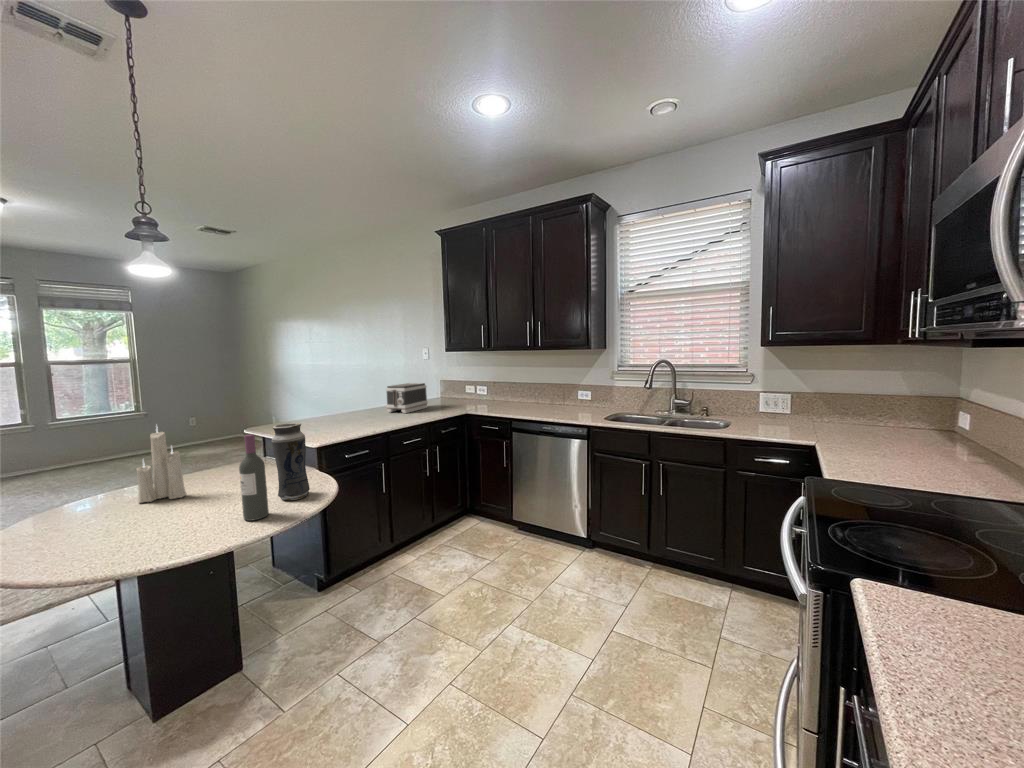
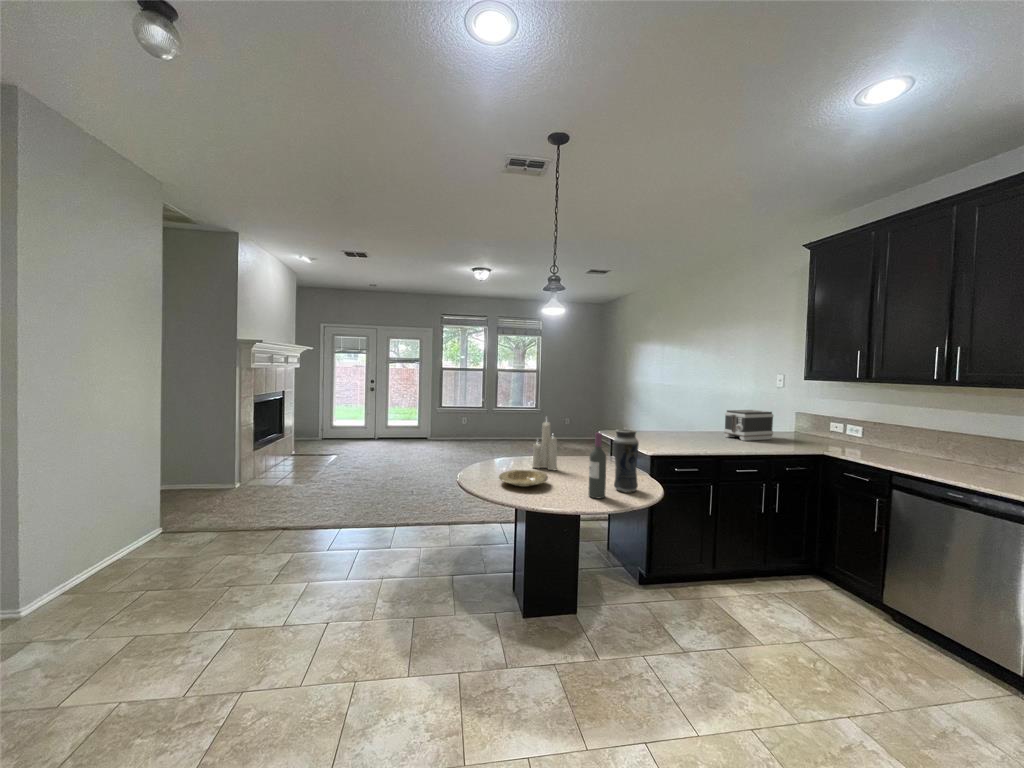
plate: none [66,507,171,544] -> present [499,470,548,487]

